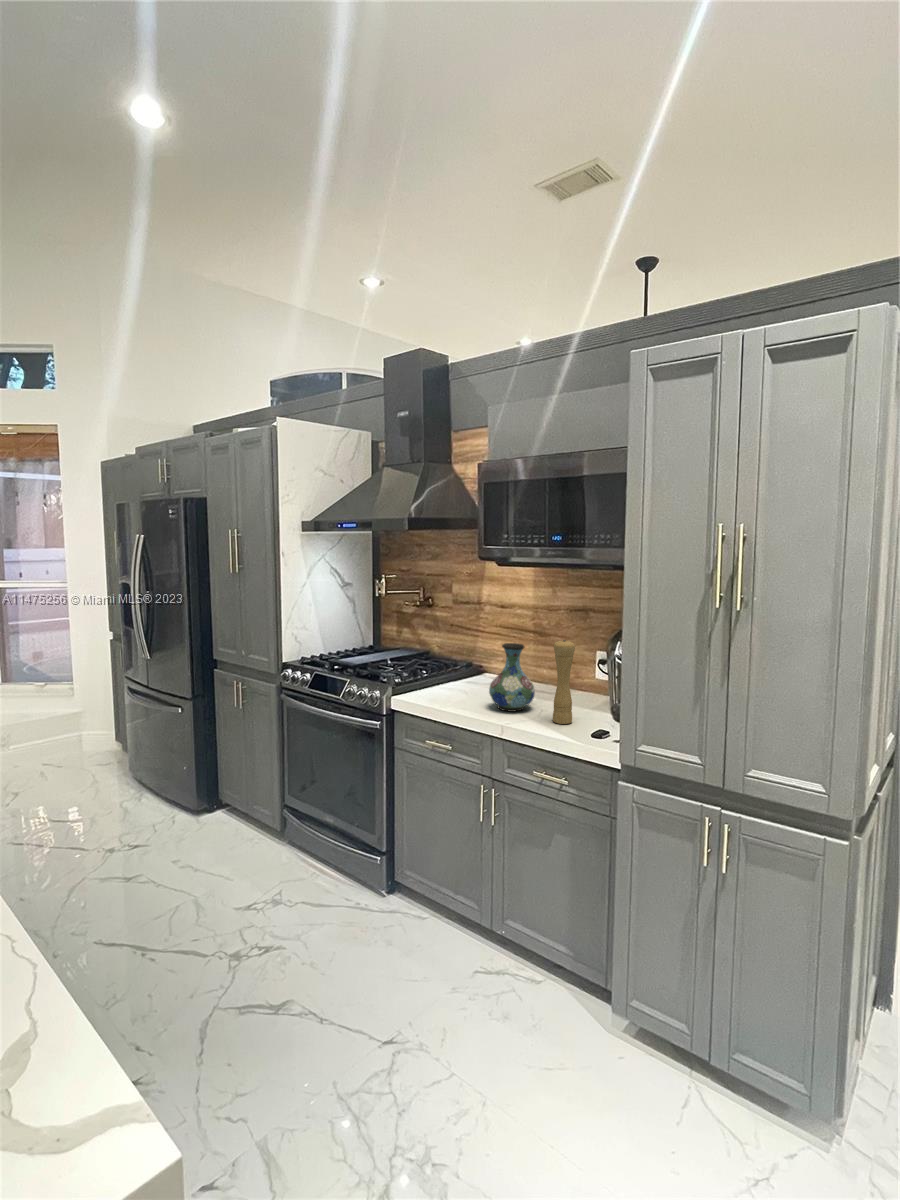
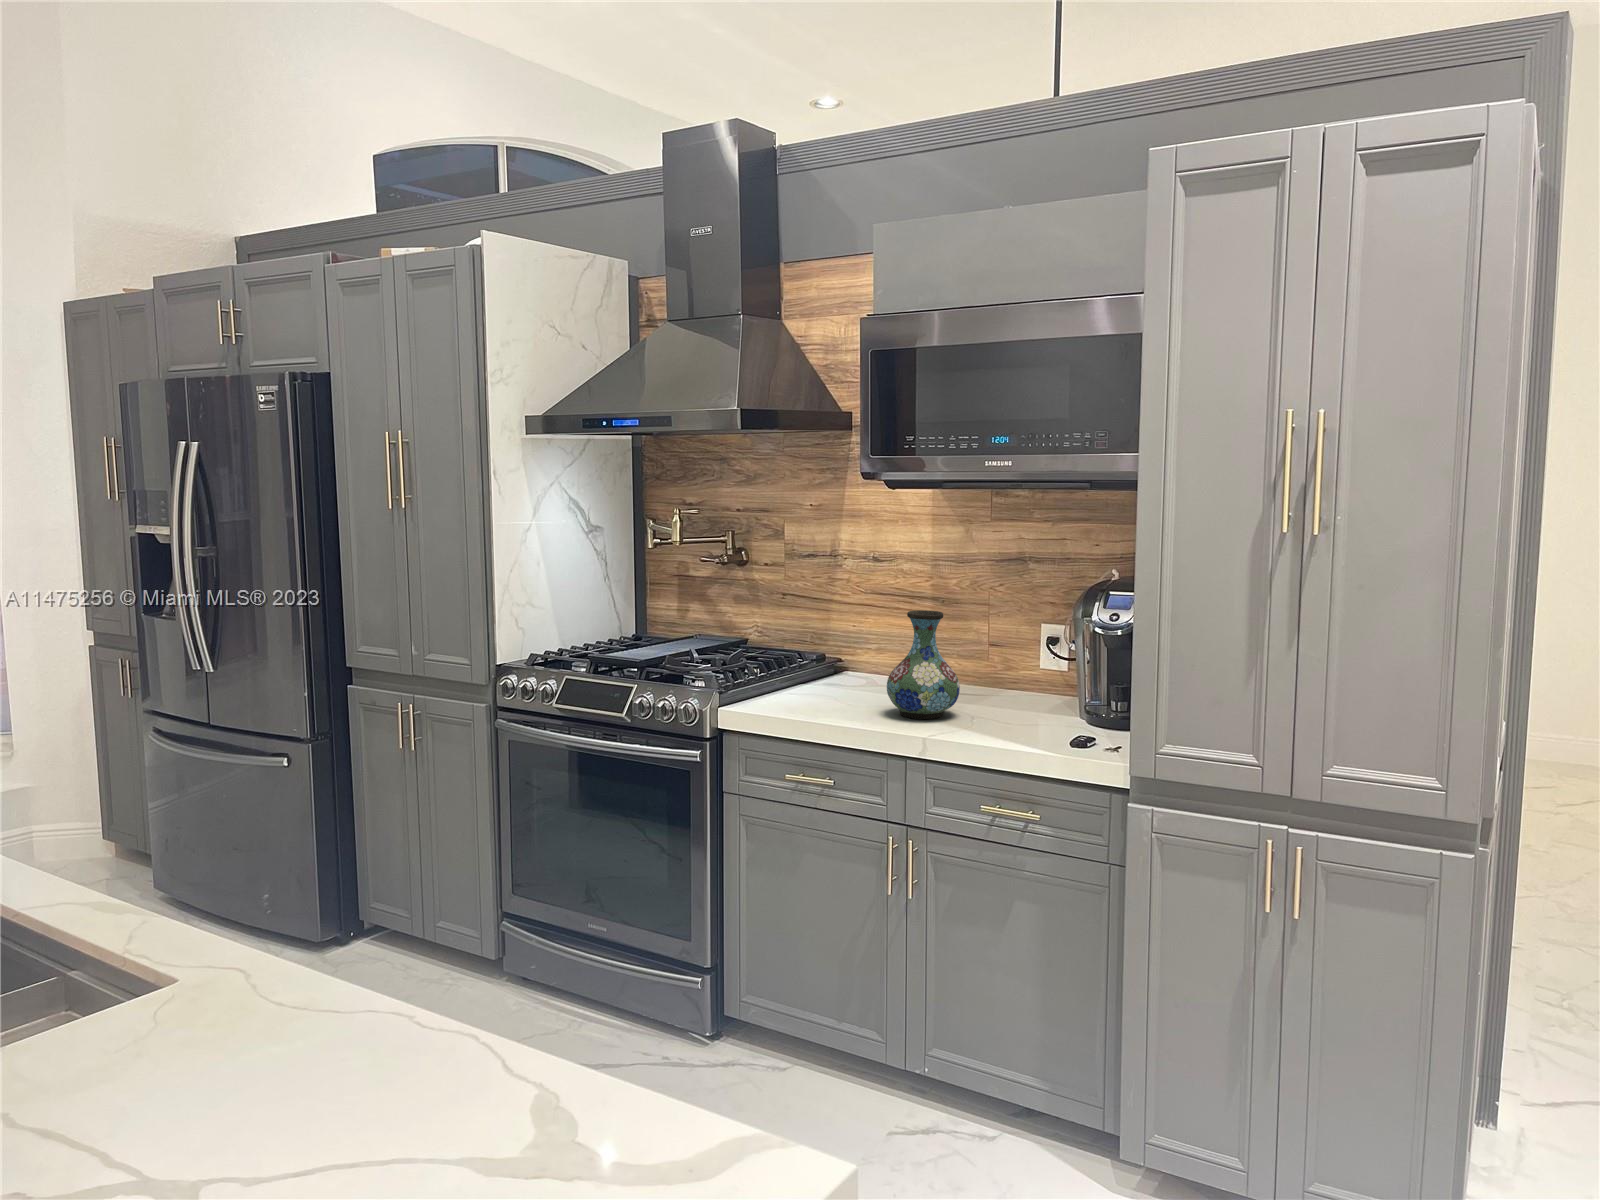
pepper mill: present [553,640,575,724] -> none [998,599,1034,732]

